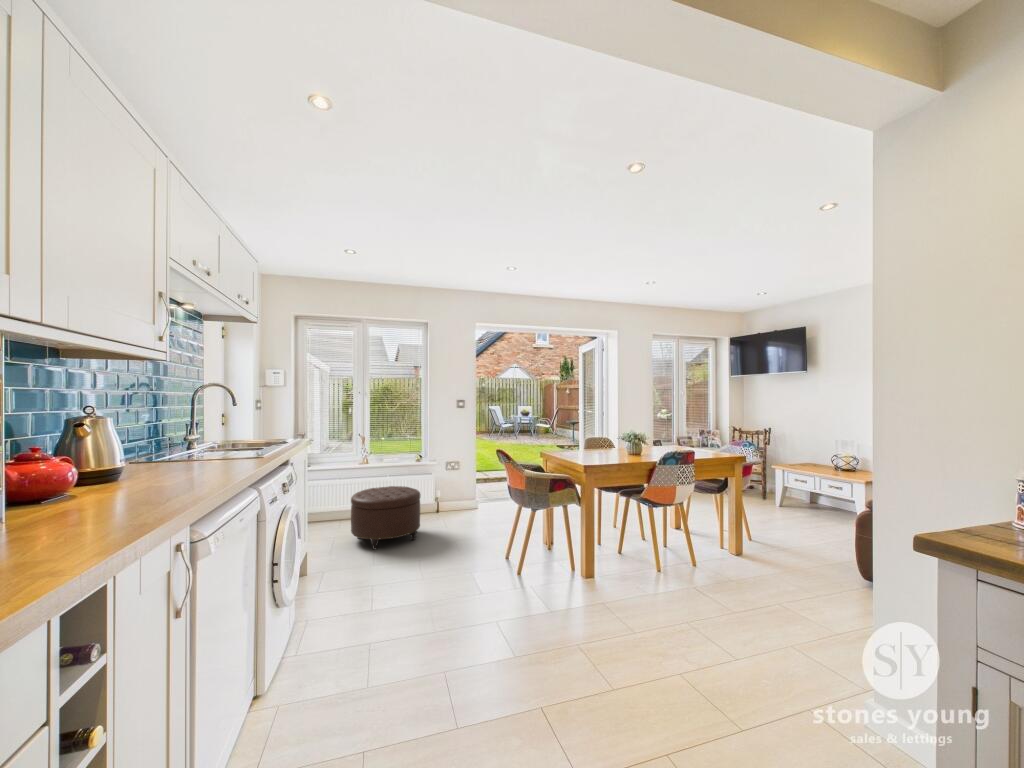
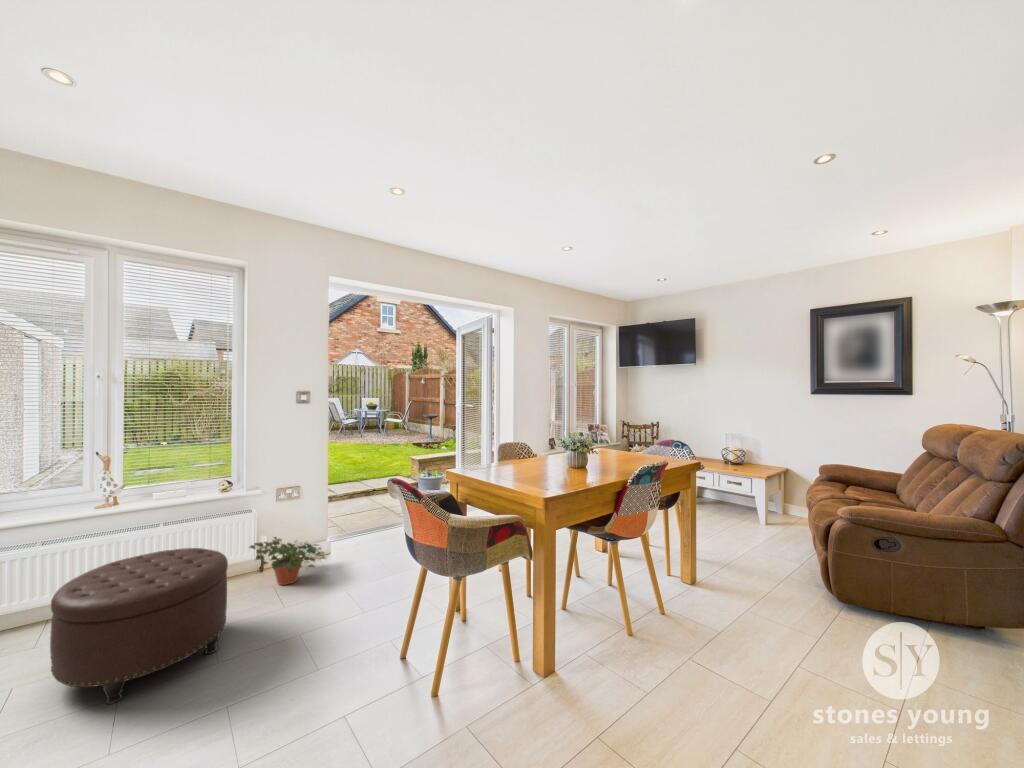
potted plant: none [431,491,474,519] -> present [250,537,325,585]

